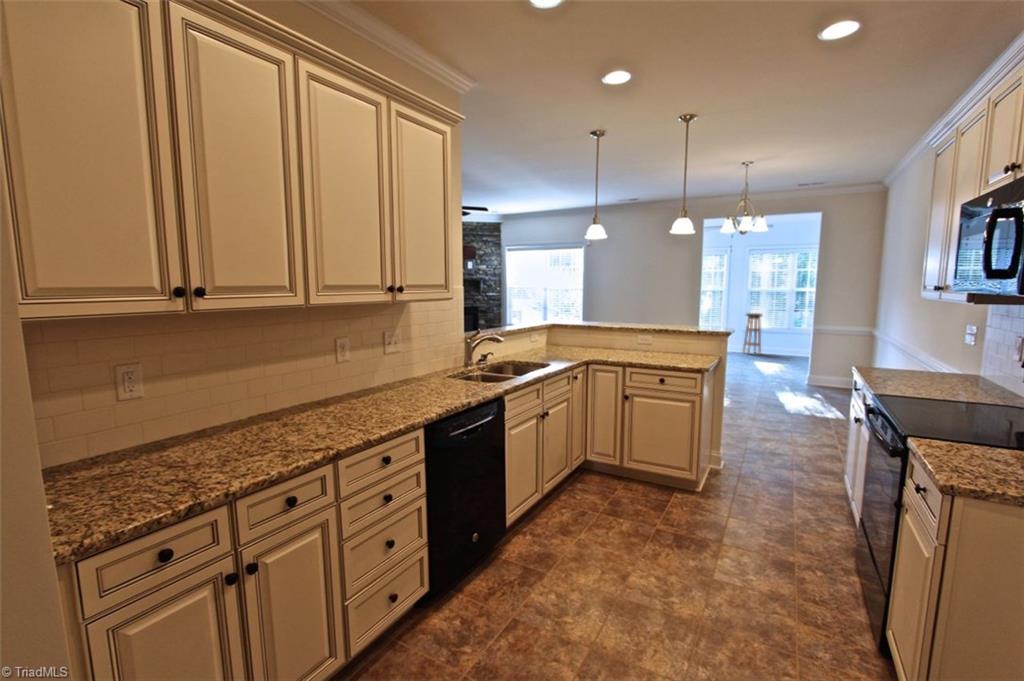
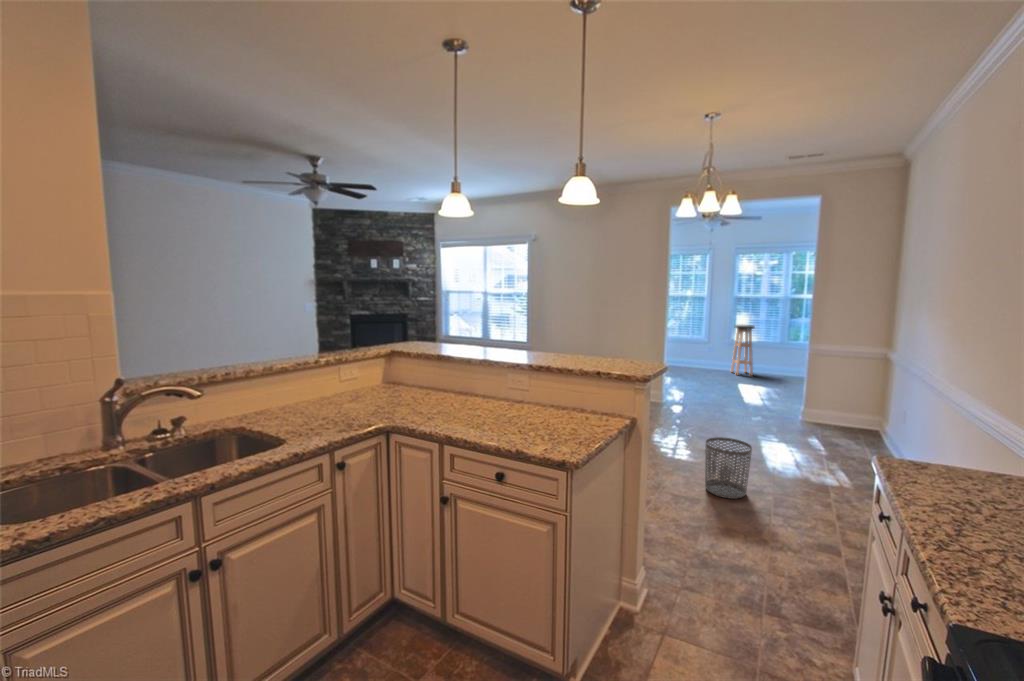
waste bin: none [744,385,777,424] -> present [705,437,752,499]

